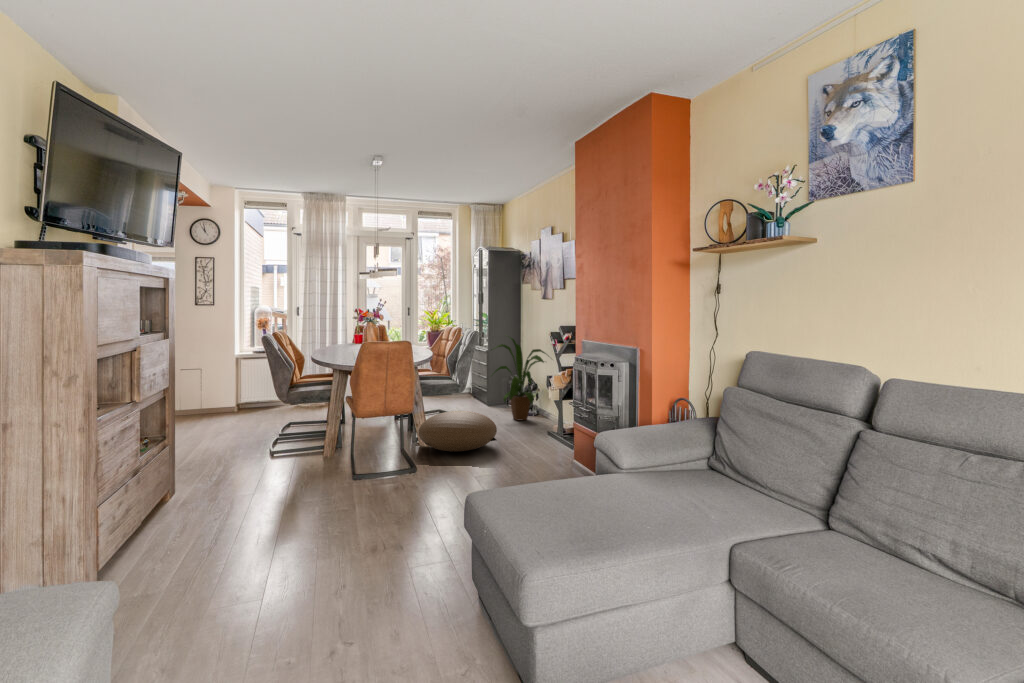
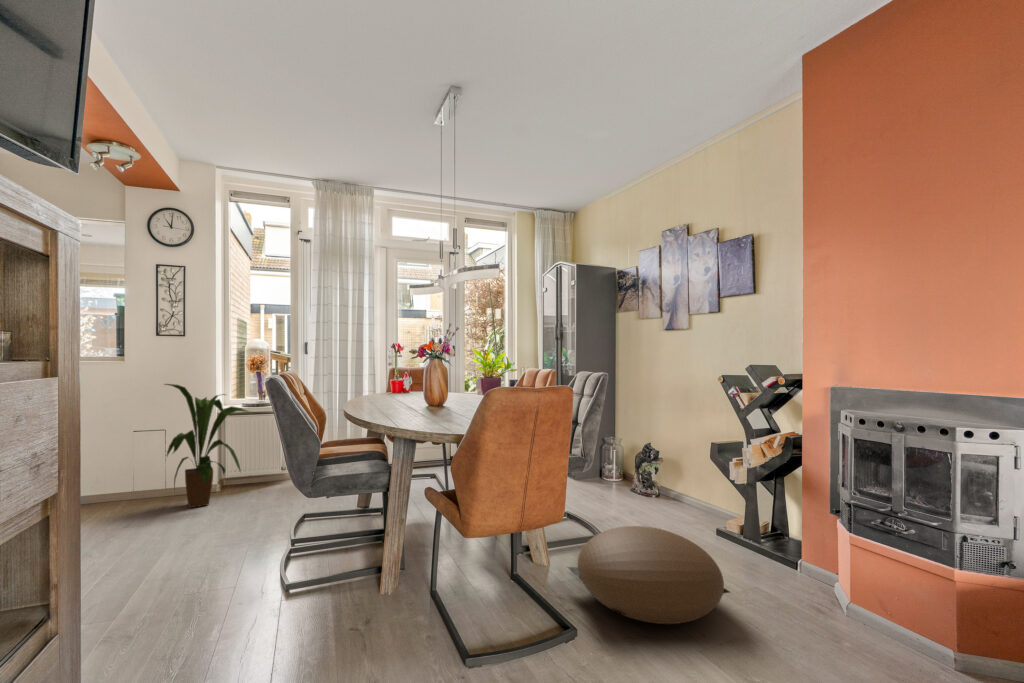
house plant: present [494,337,546,420] -> present [165,384,253,508]

